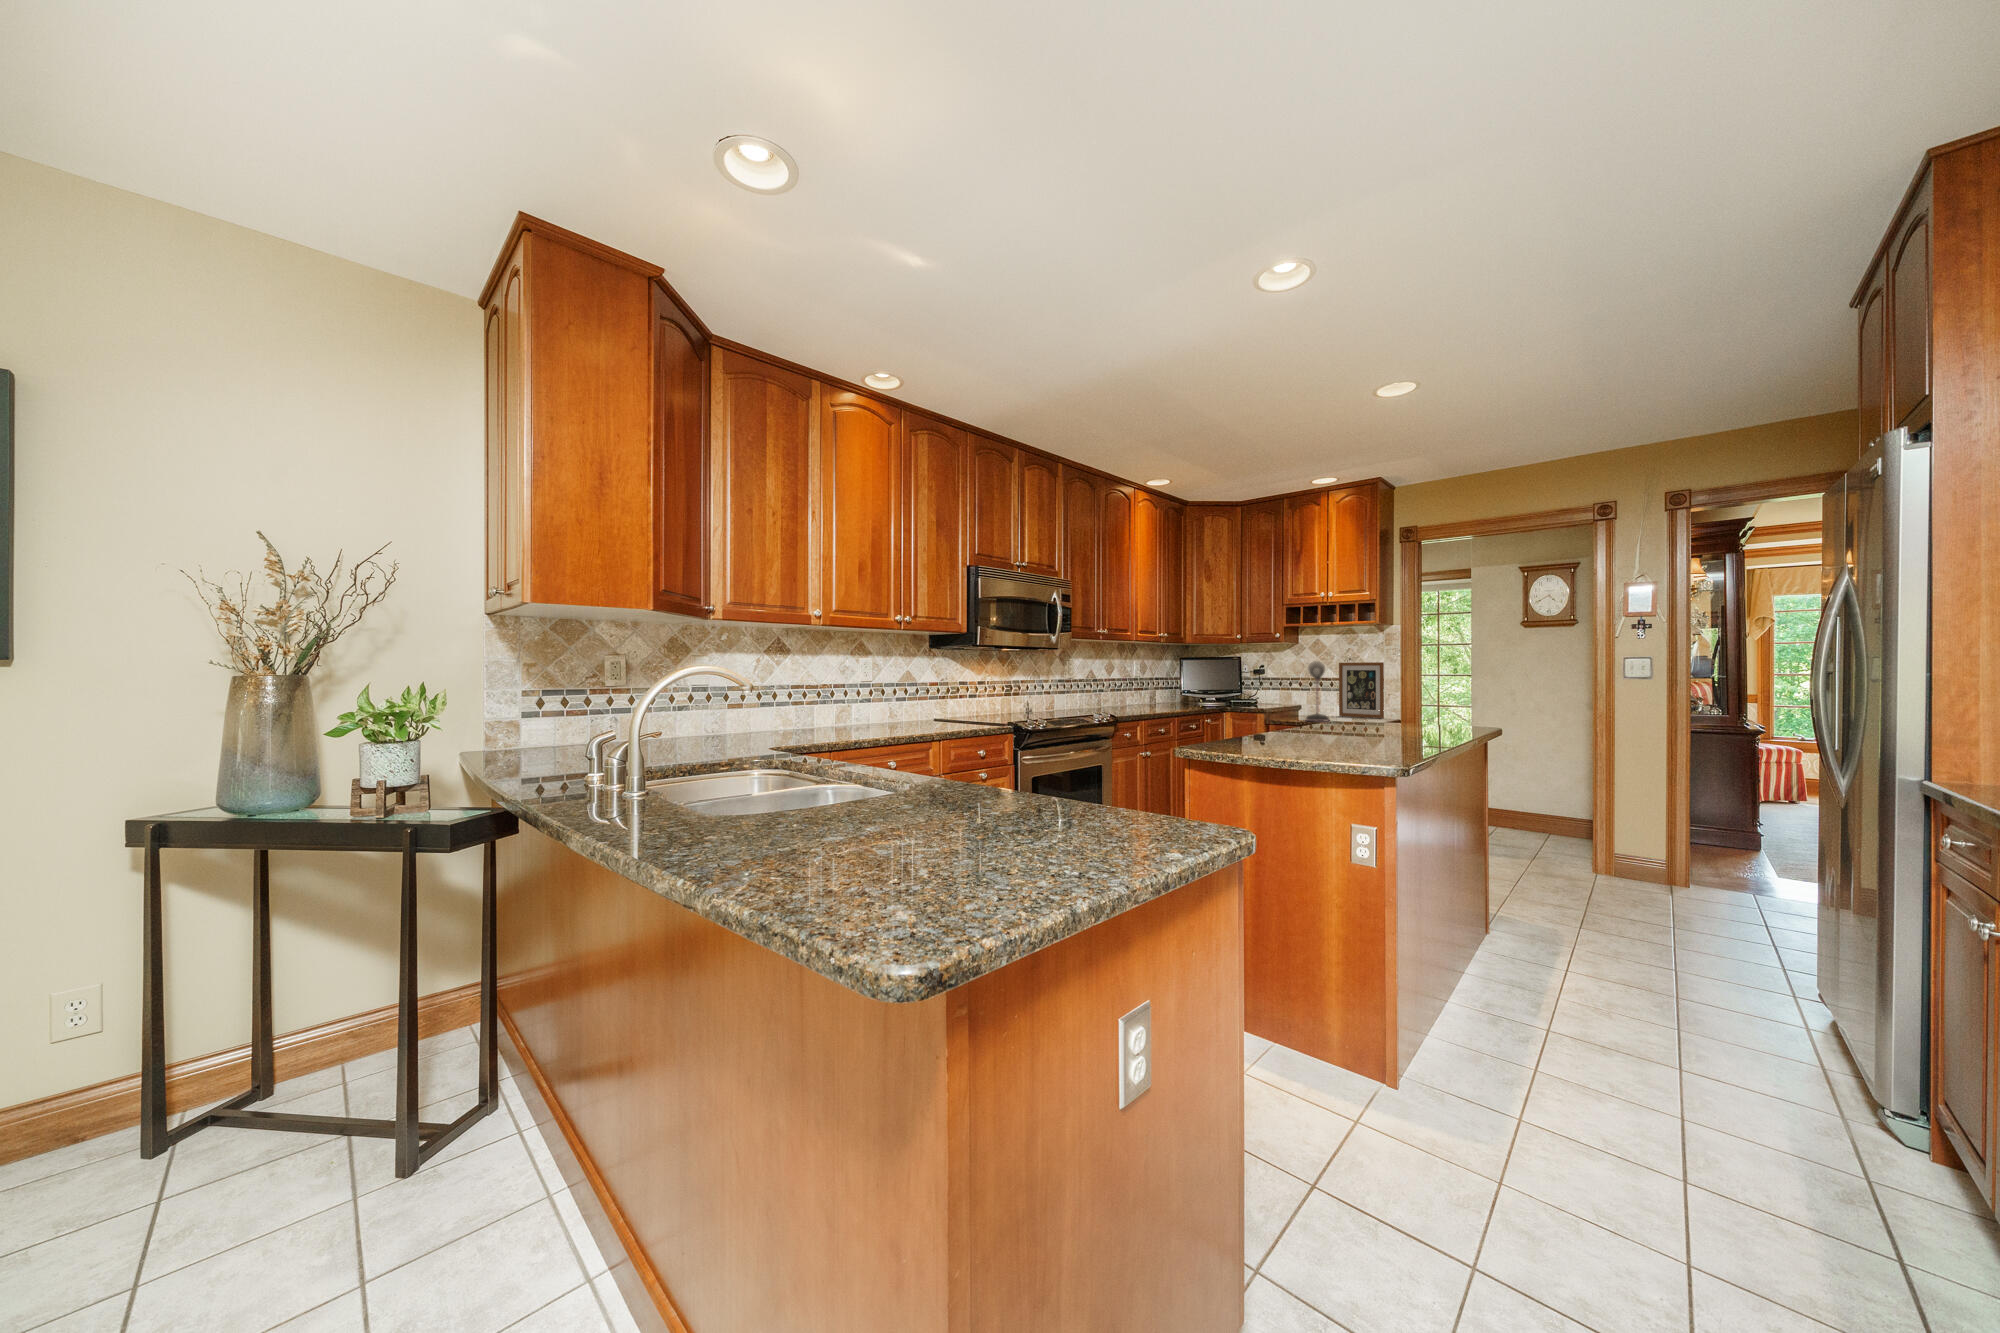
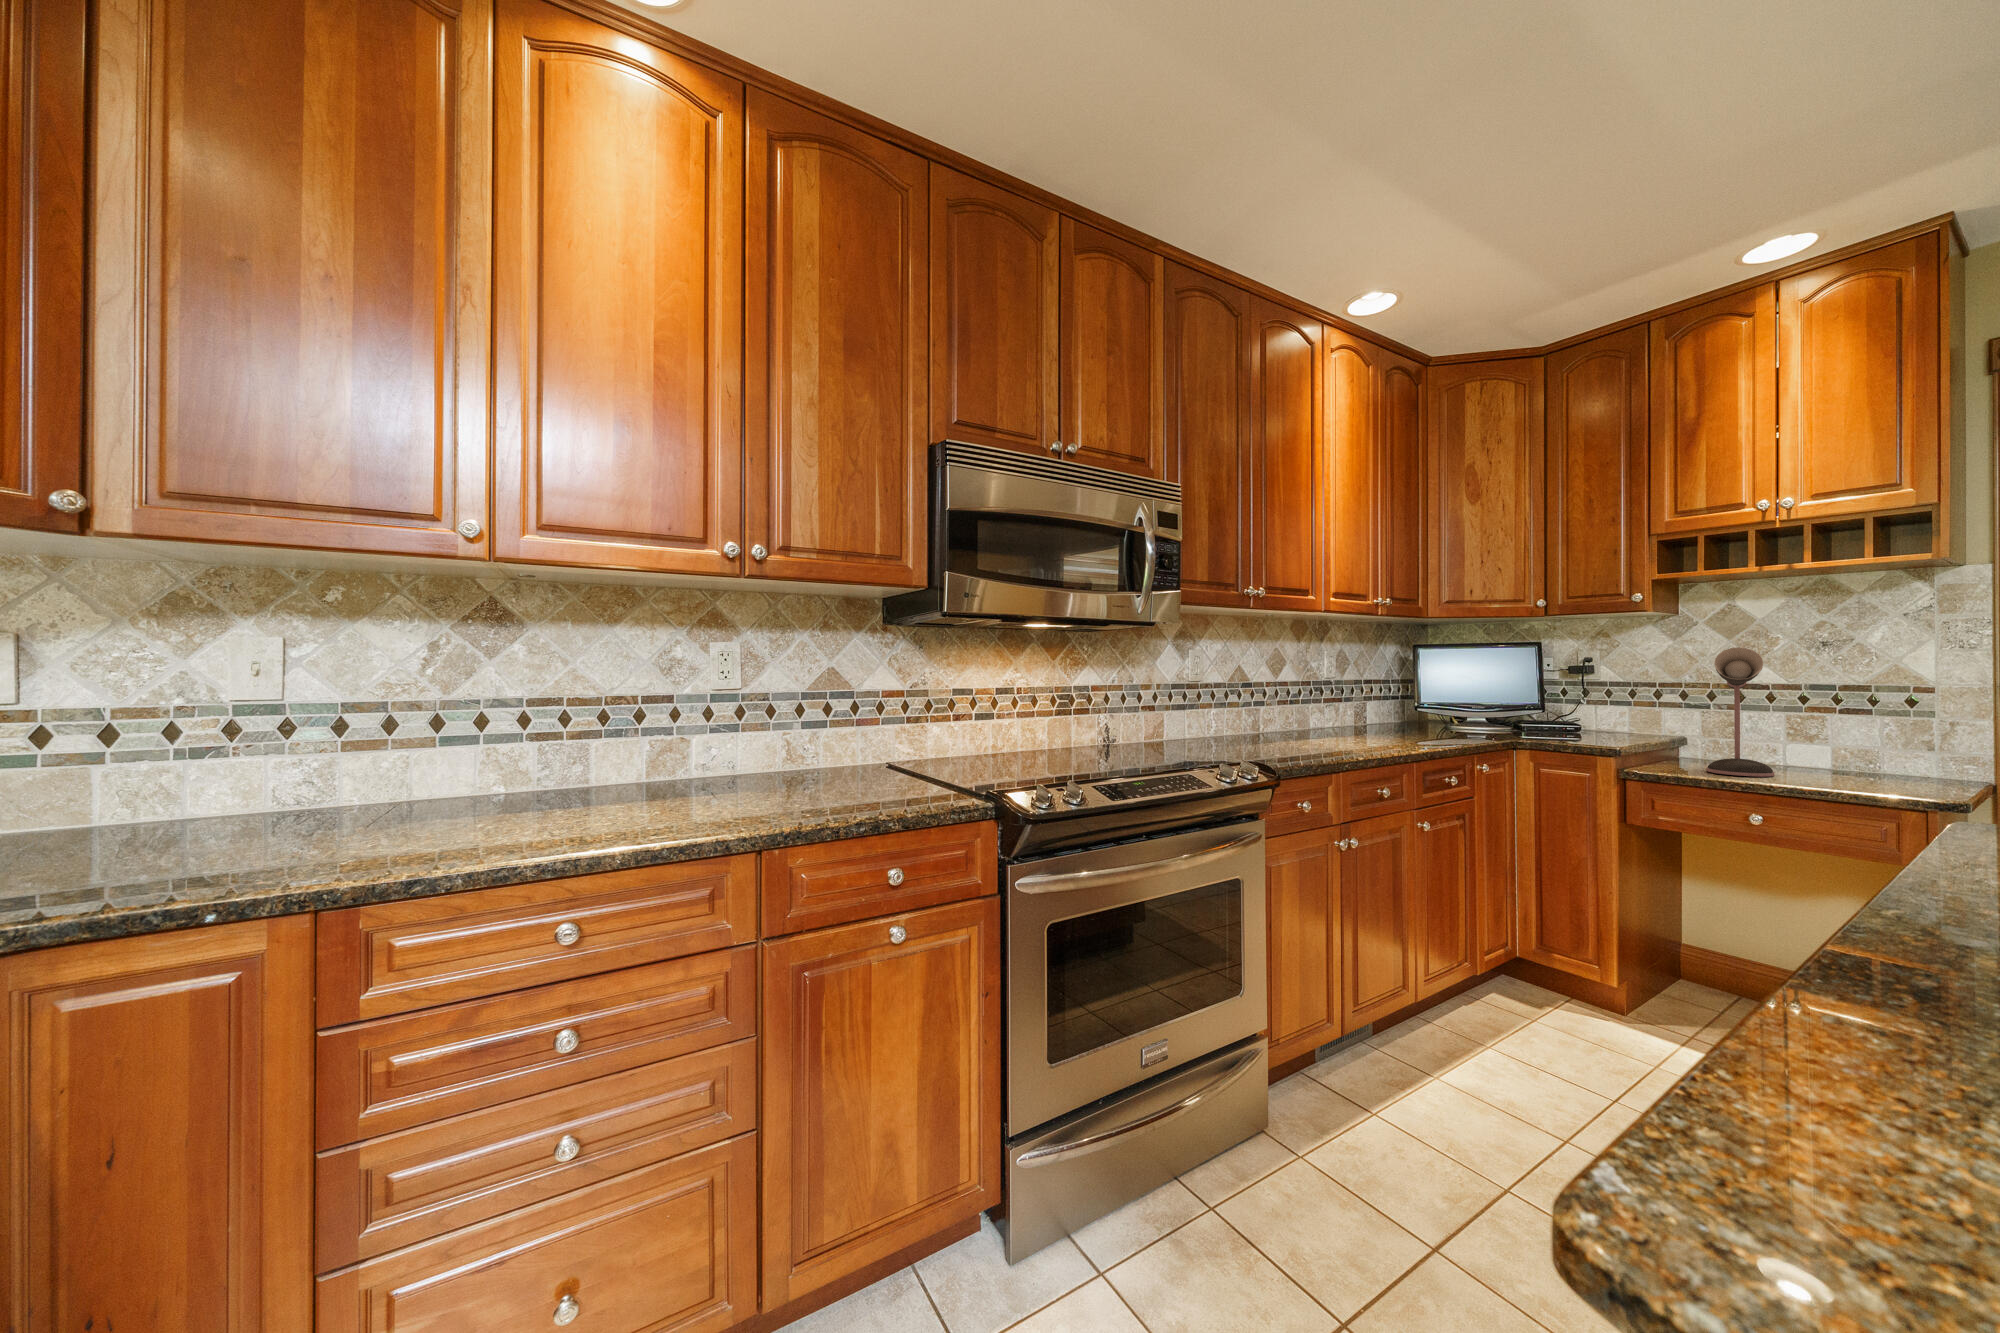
picture frame: present [1339,662,1384,718] -> none [1779,650,1915,773]

